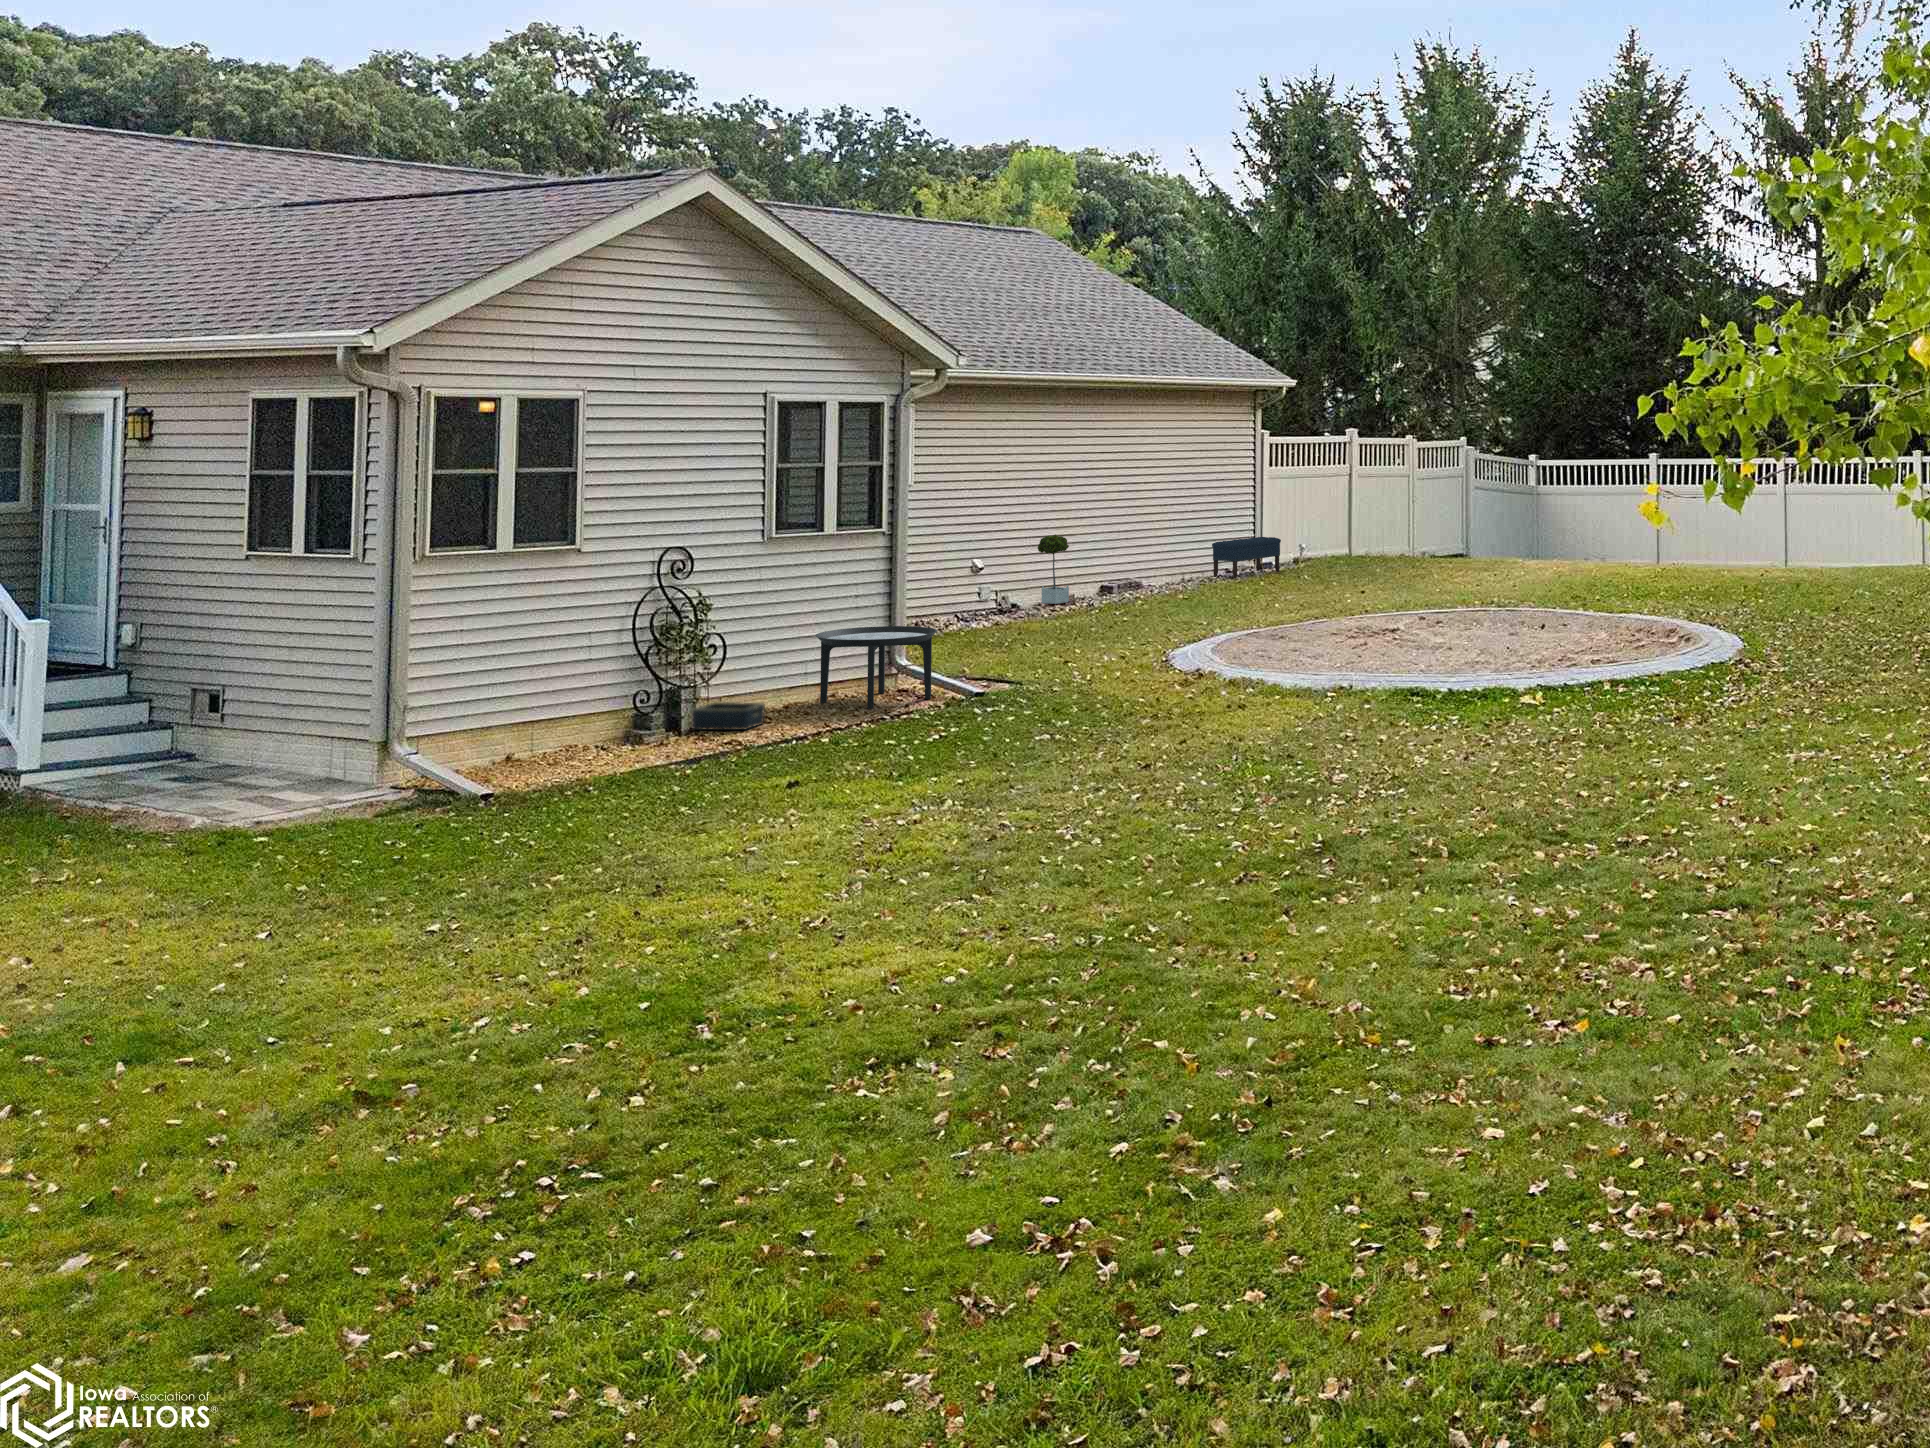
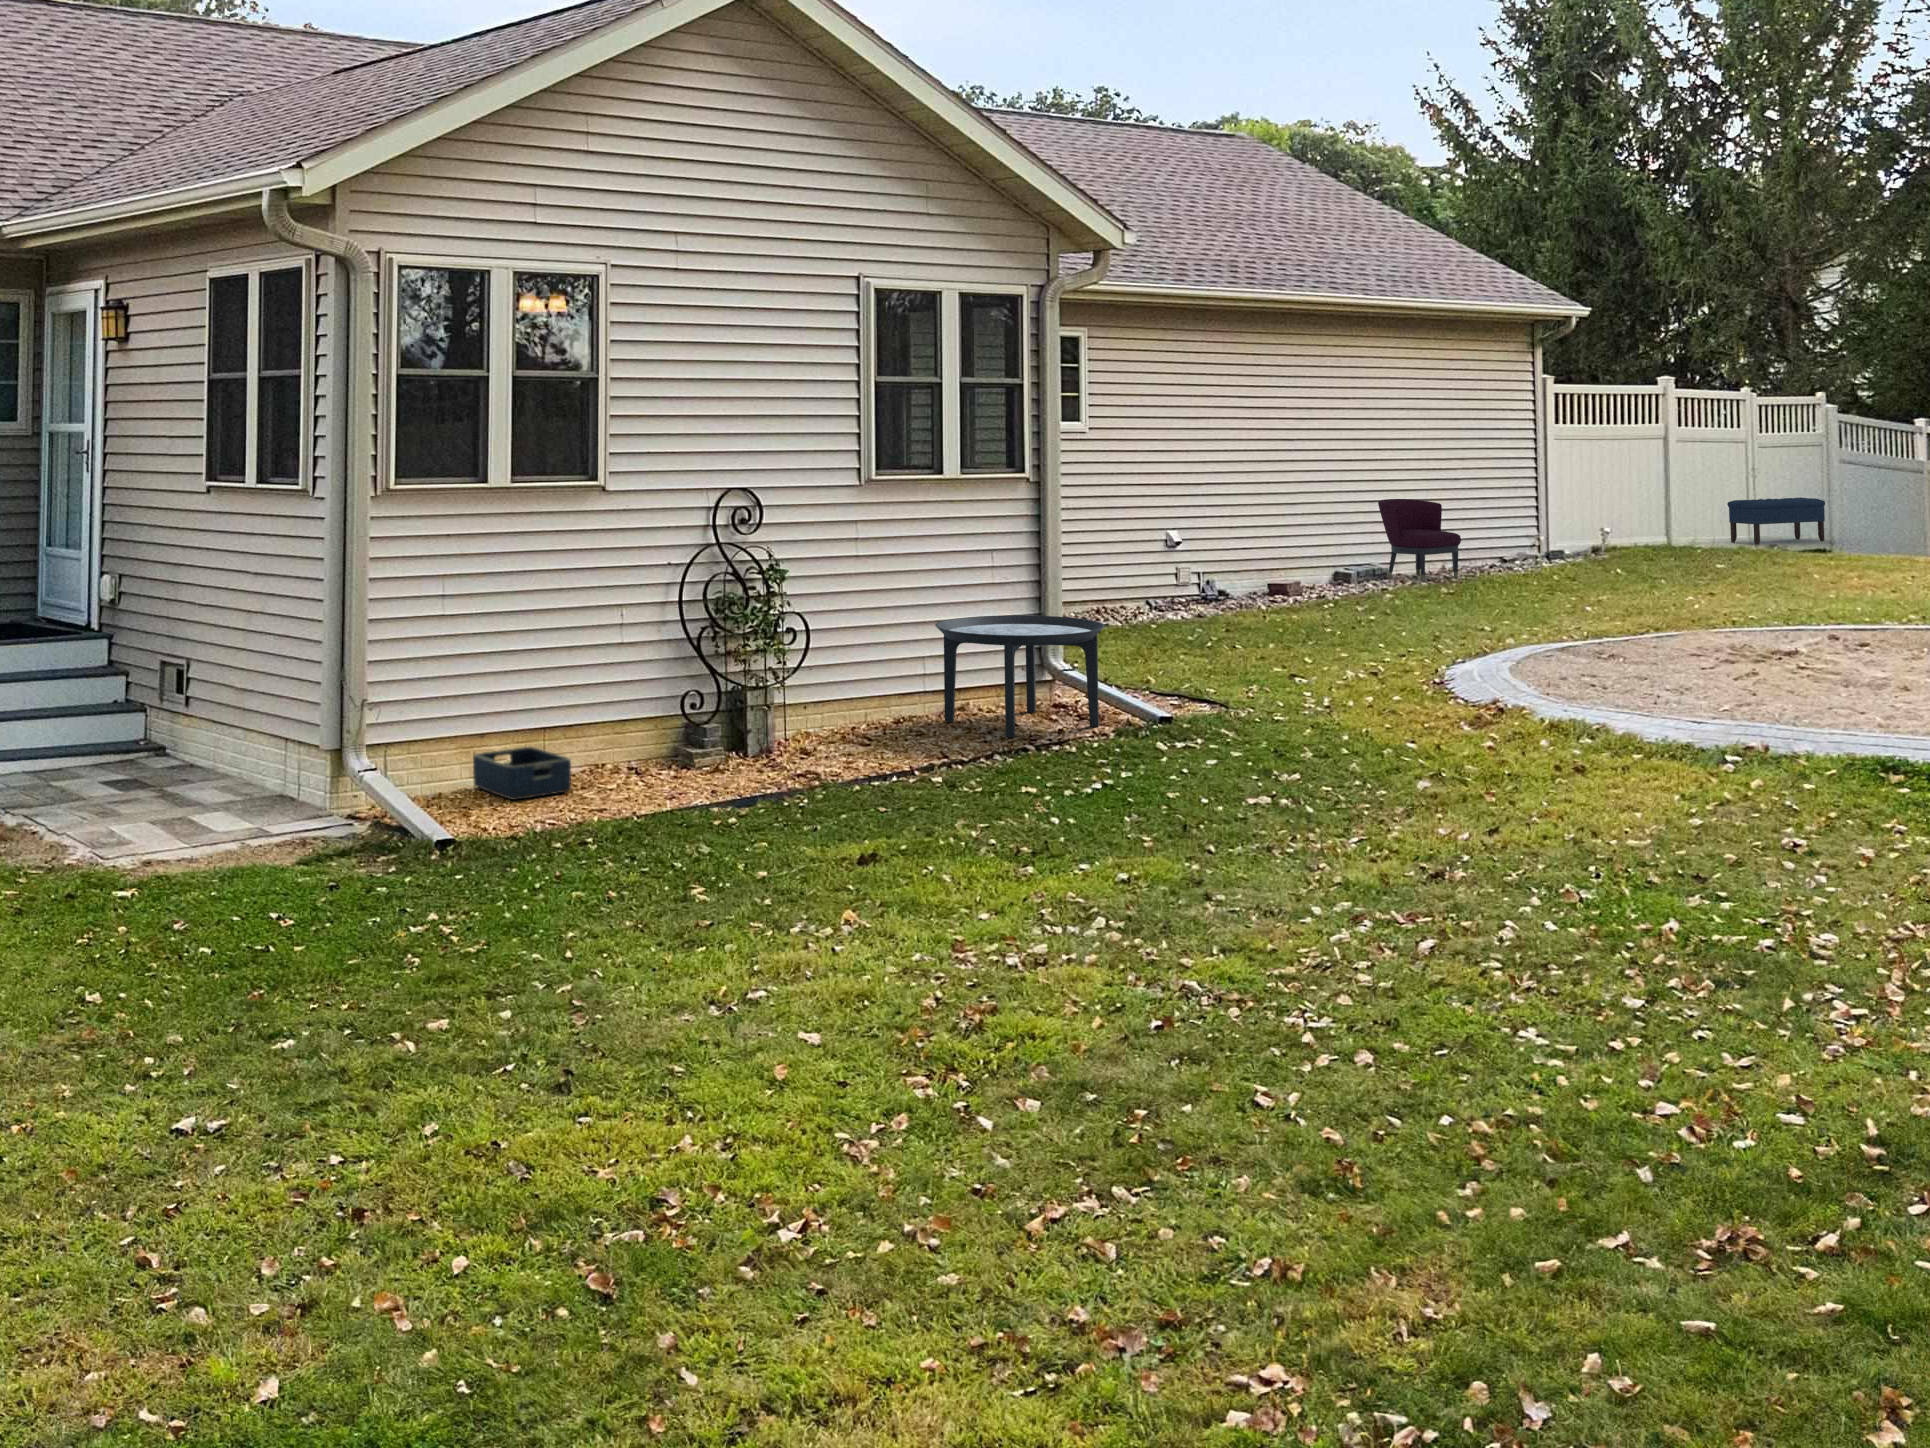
chair: none [1136,529,1195,591] -> present [1378,499,1461,581]
potted tree: present [1037,534,1069,604] -> none [1250,501,1293,592]
bench: present [1212,537,1281,578] -> present [1727,497,1825,545]
basket: present [693,702,765,730] -> present [473,747,571,800]

